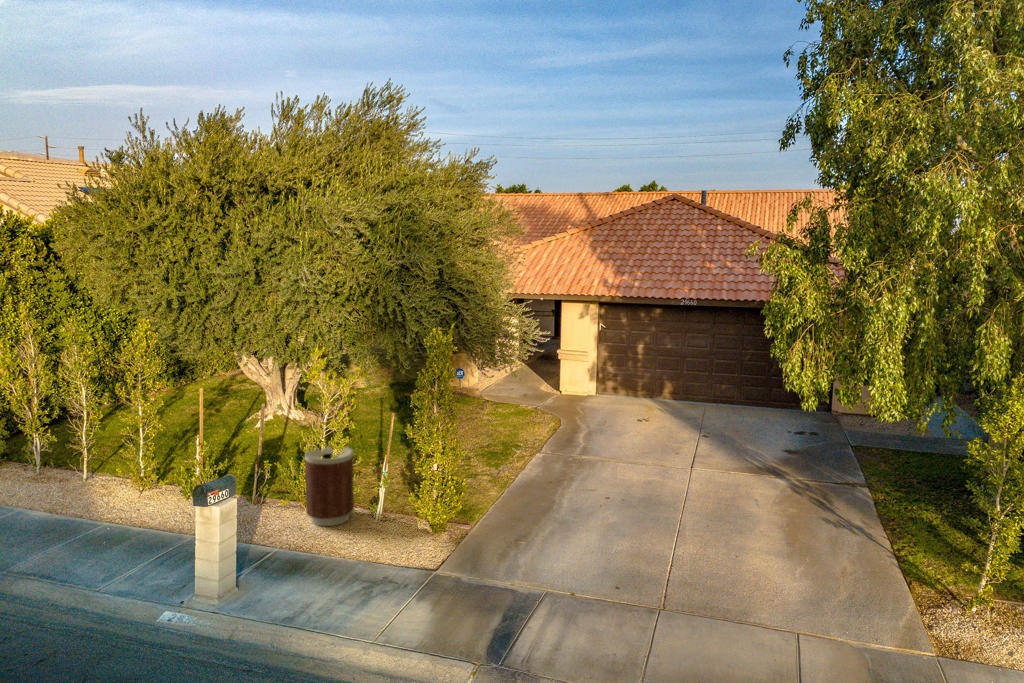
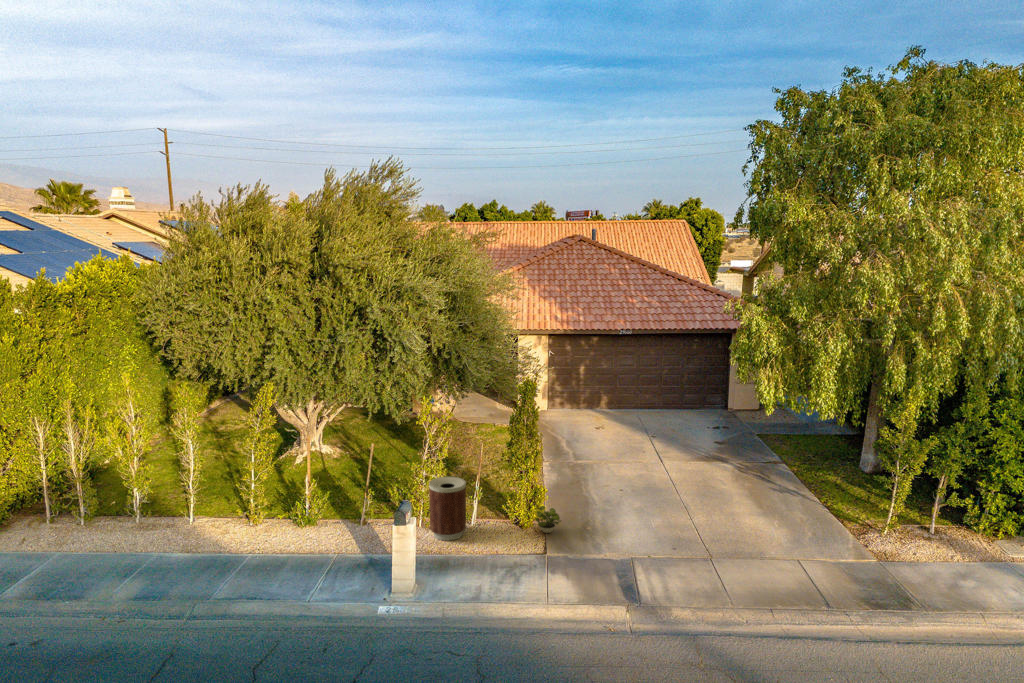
potted plant: none [437,498,469,534] -> present [535,506,561,533]

